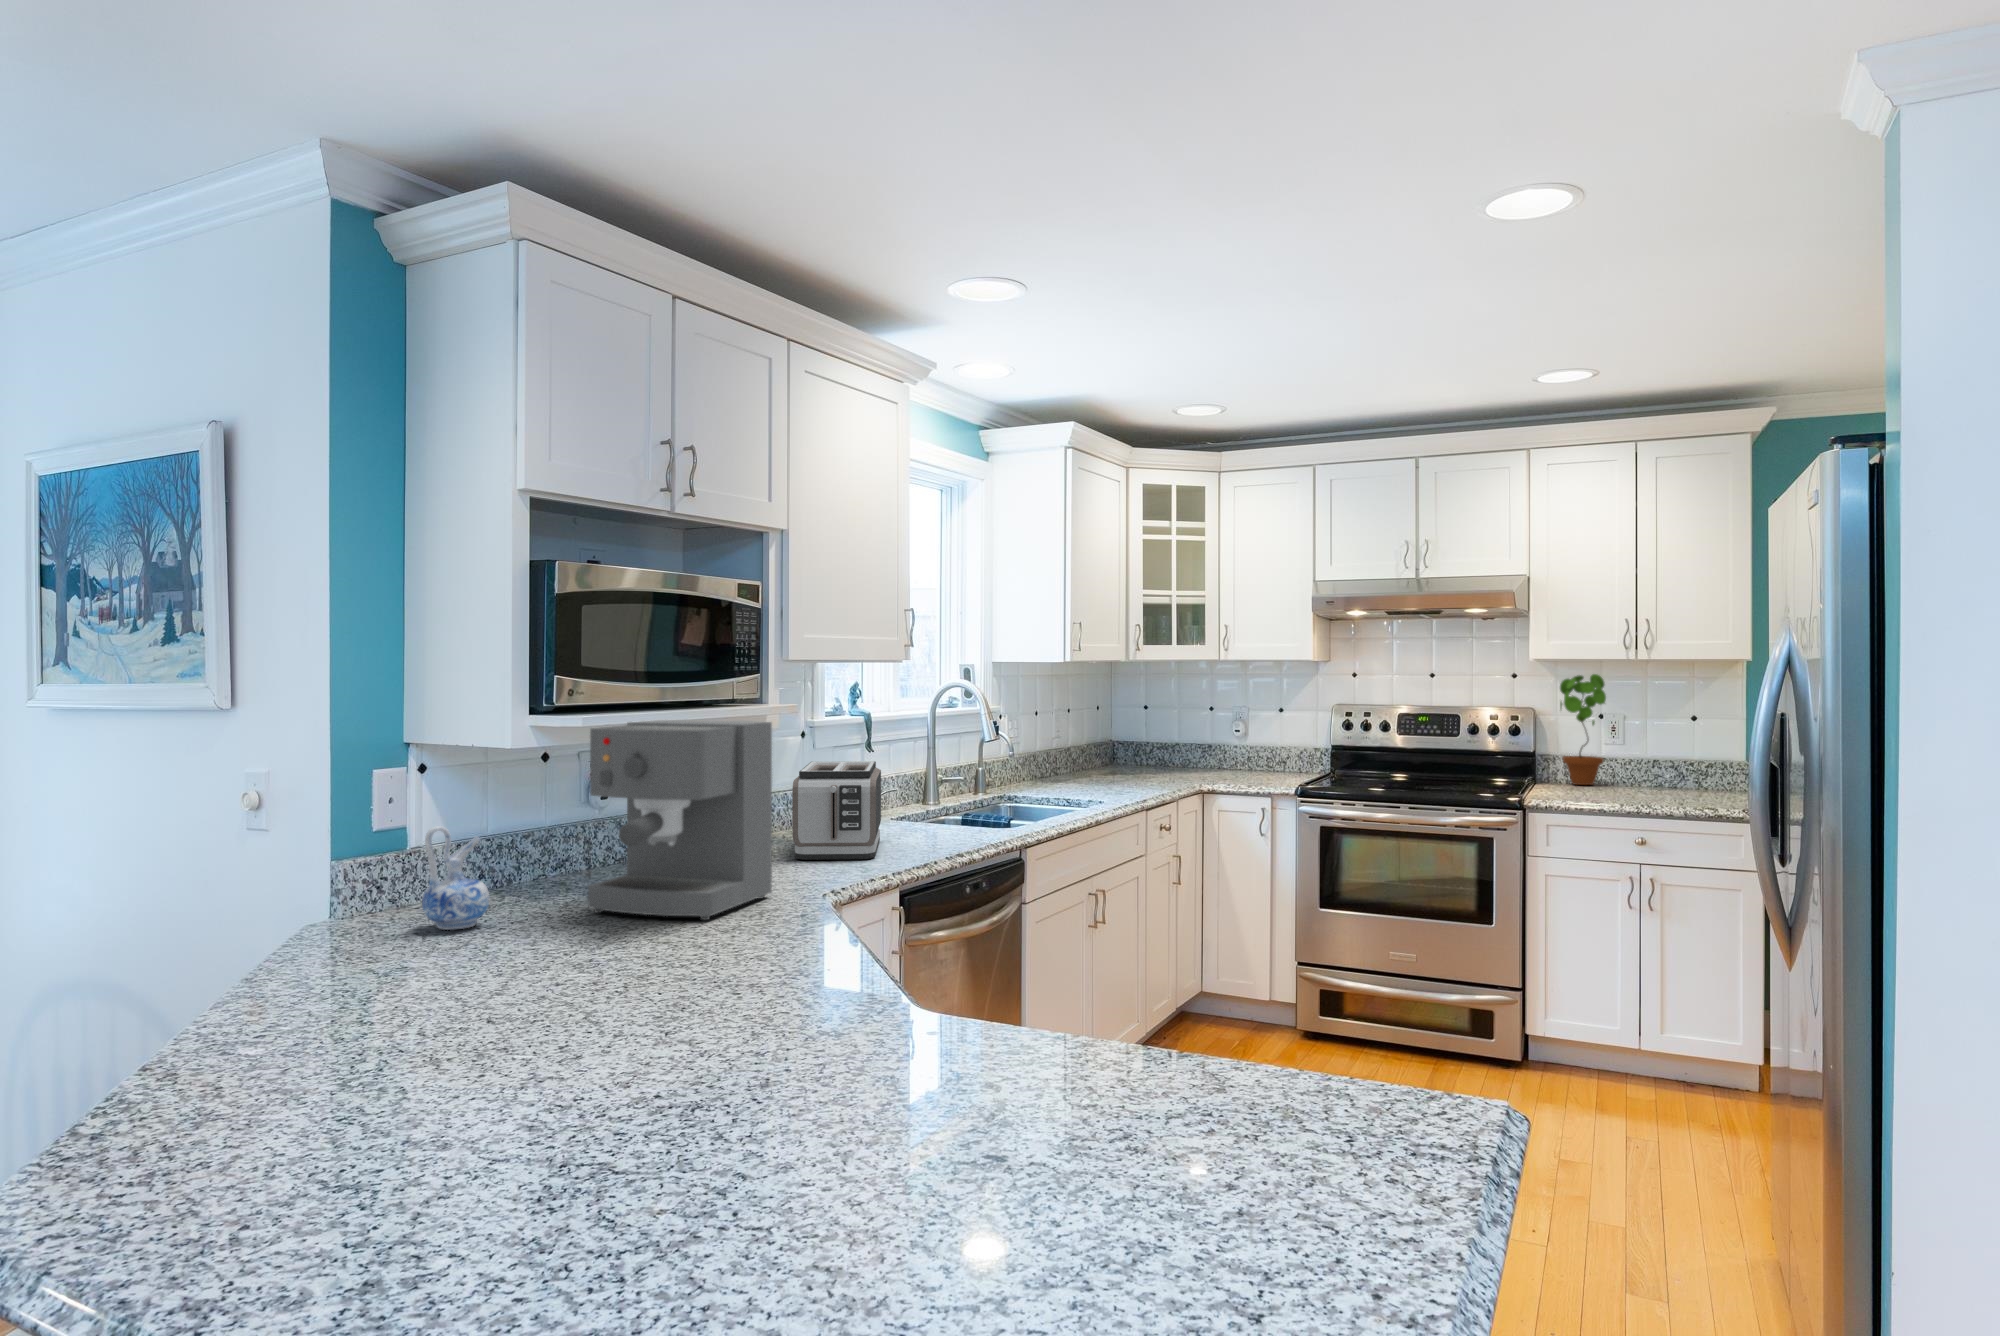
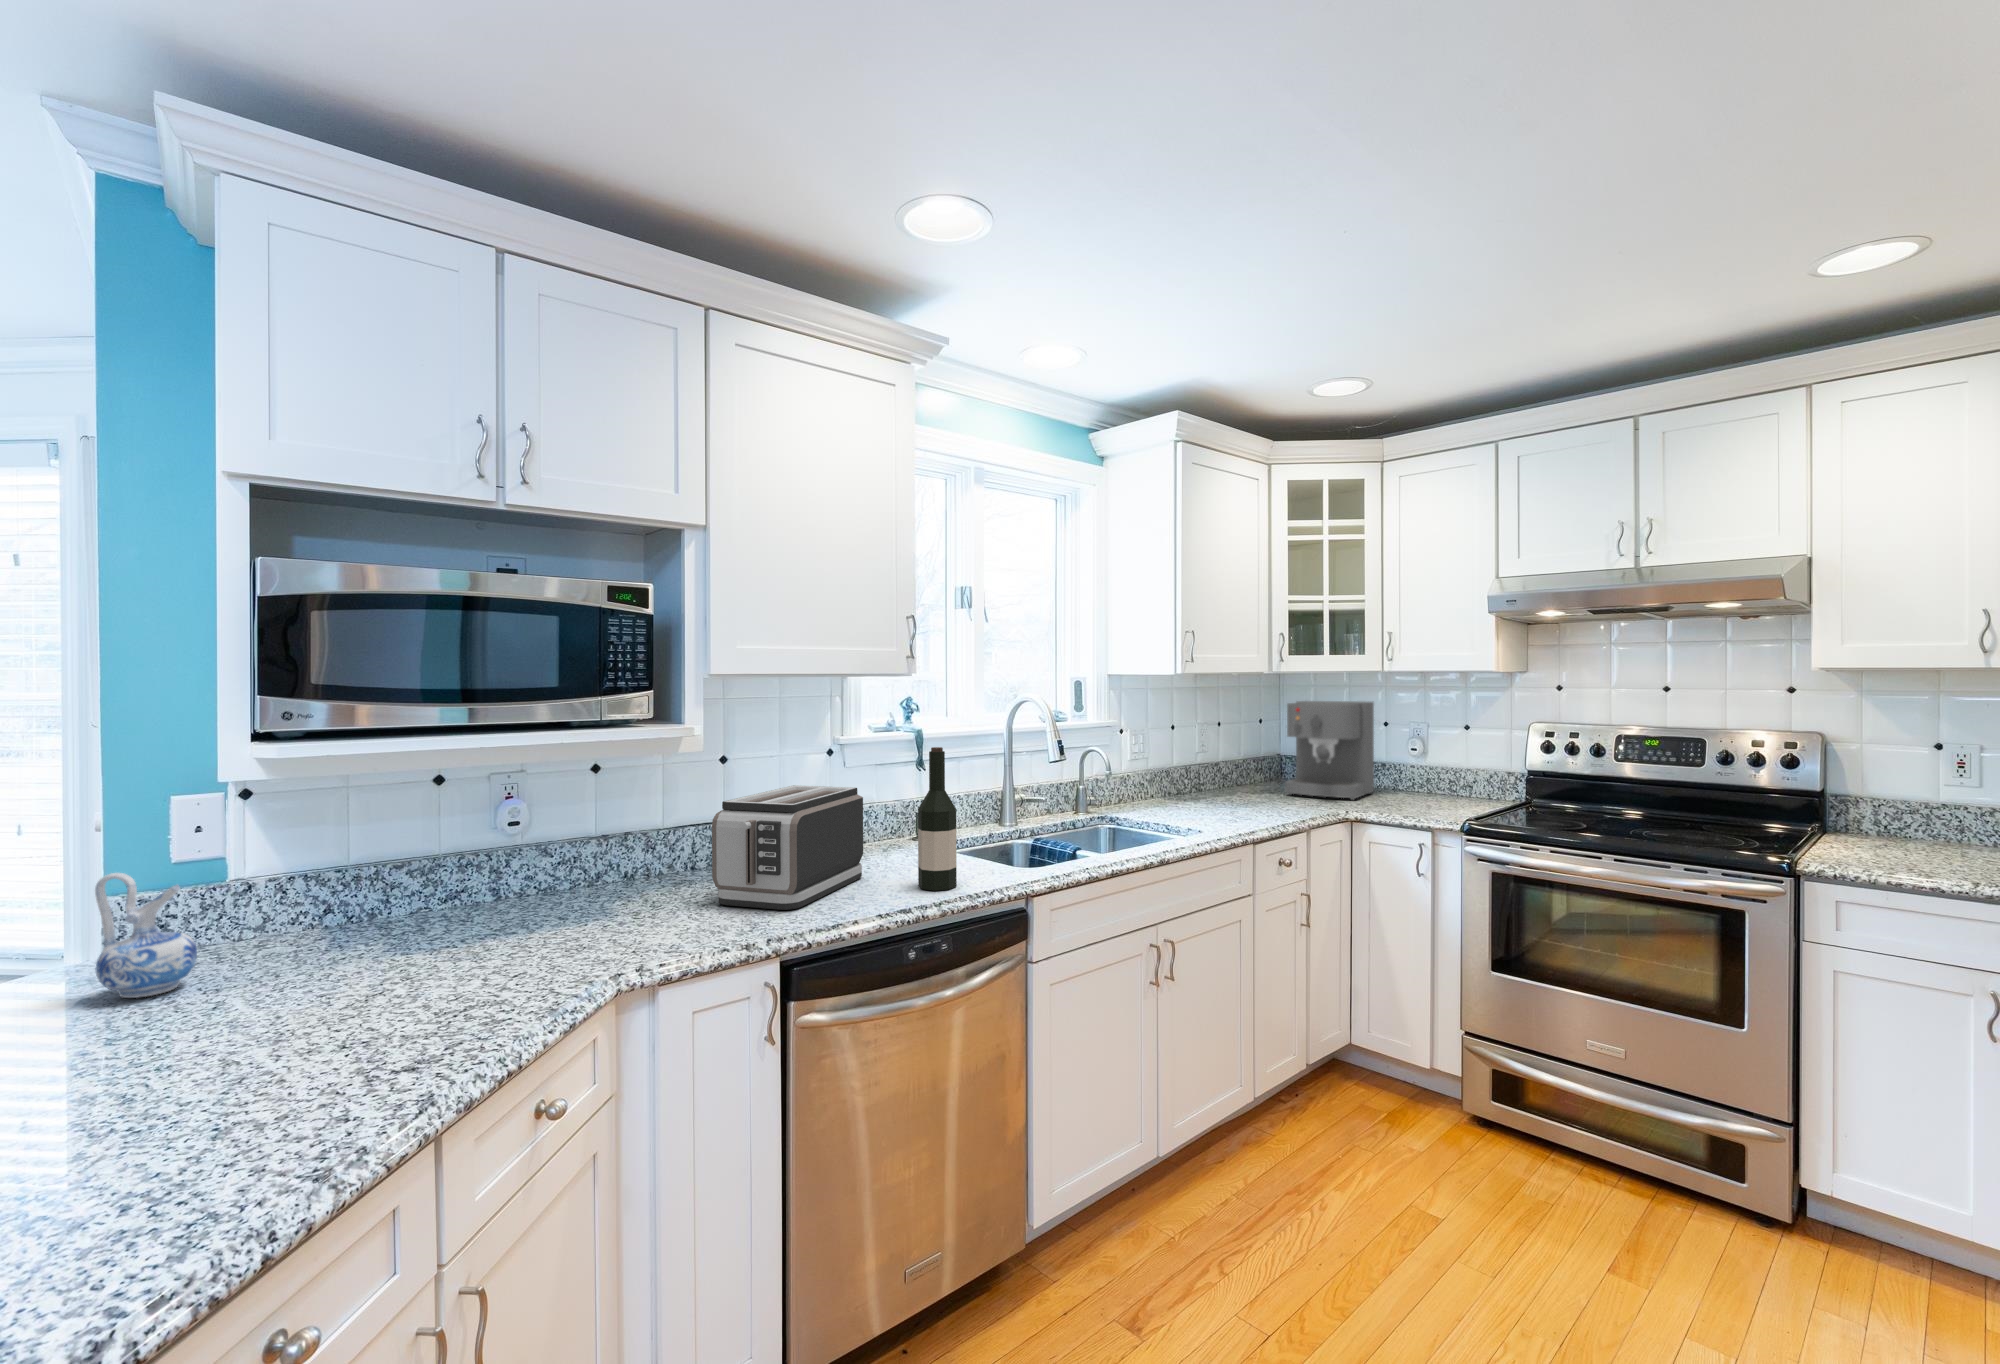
potted plant: present [1560,674,1606,785] -> none [1865,687,1947,841]
coffee maker: present [588,720,772,920] -> present [1285,701,1374,800]
wine bottle: none [940,724,972,843] -> present [918,747,957,891]

